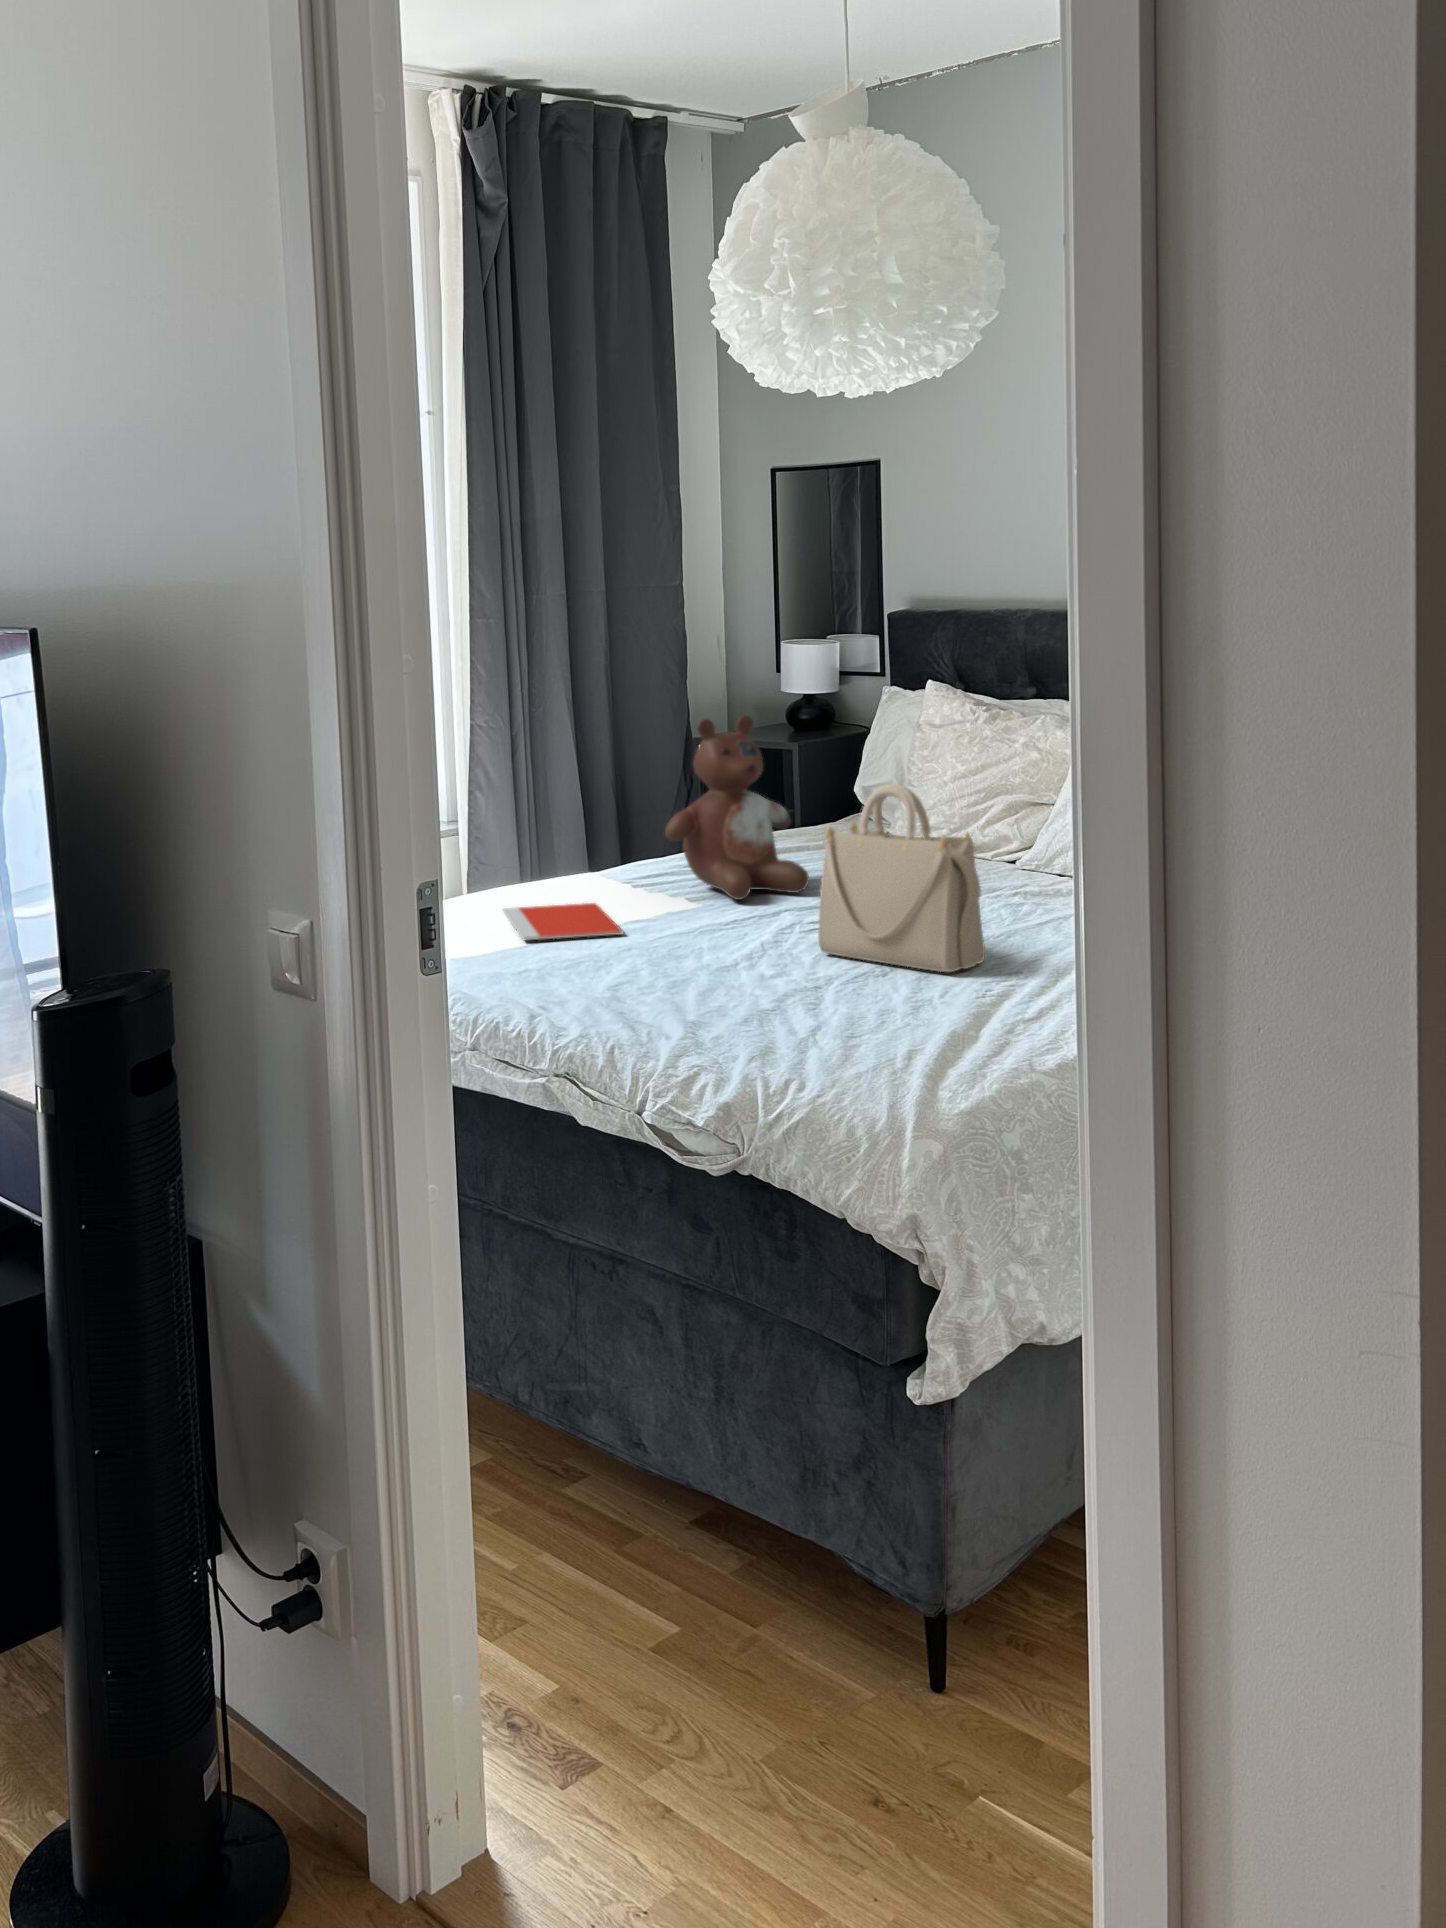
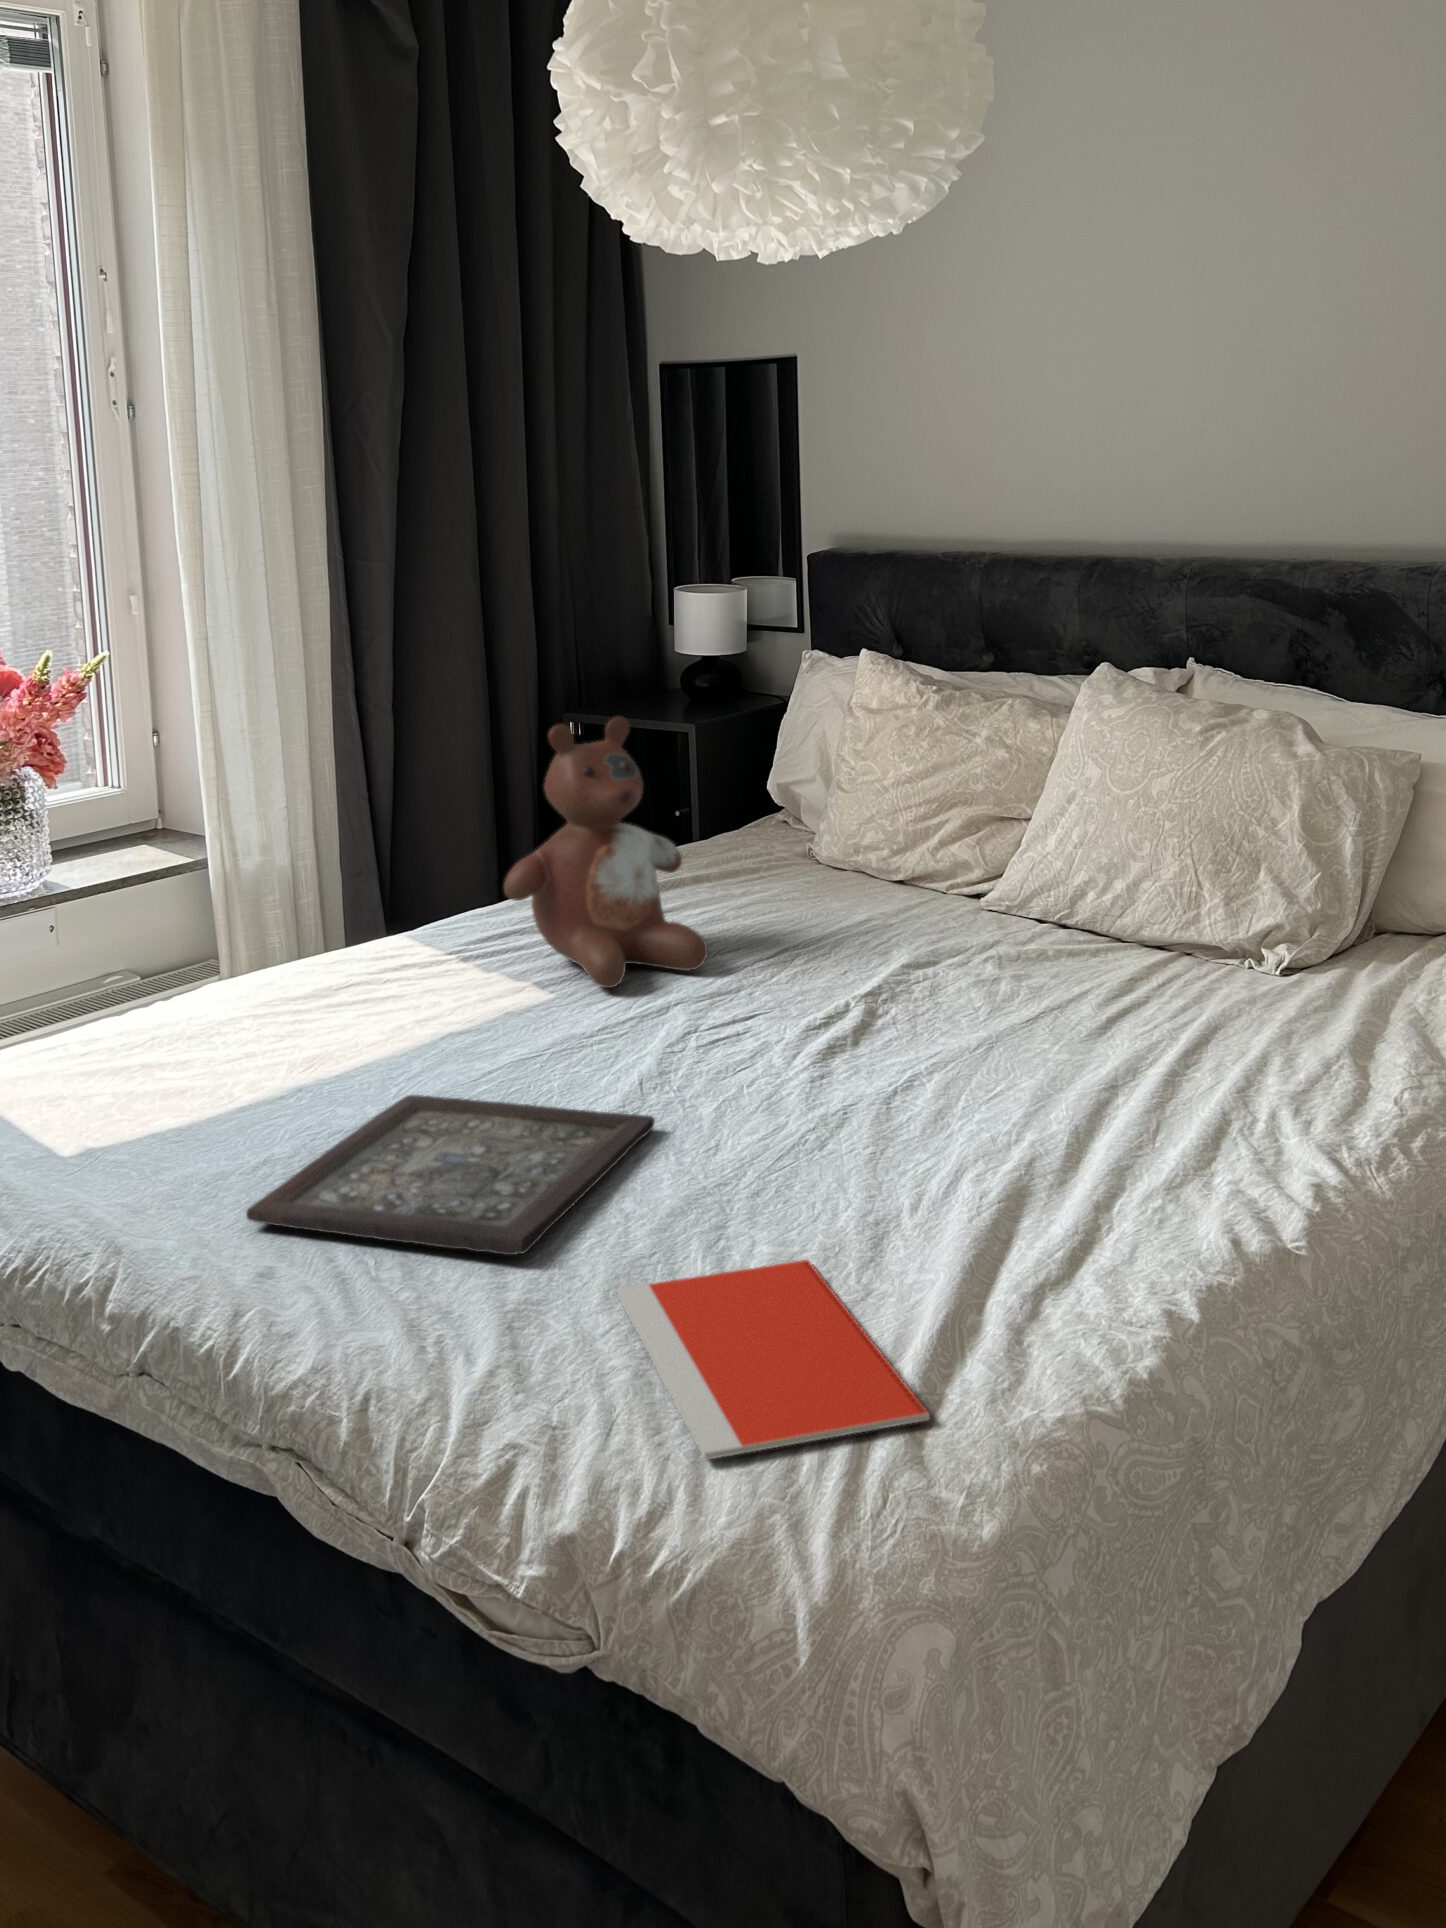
handbag: present [818,784,985,972] -> none [722,856,973,1155]
notebook: present [503,903,623,940] -> present [617,1260,930,1460]
tray: none [523,943,774,1005] -> present [246,1095,655,1255]

